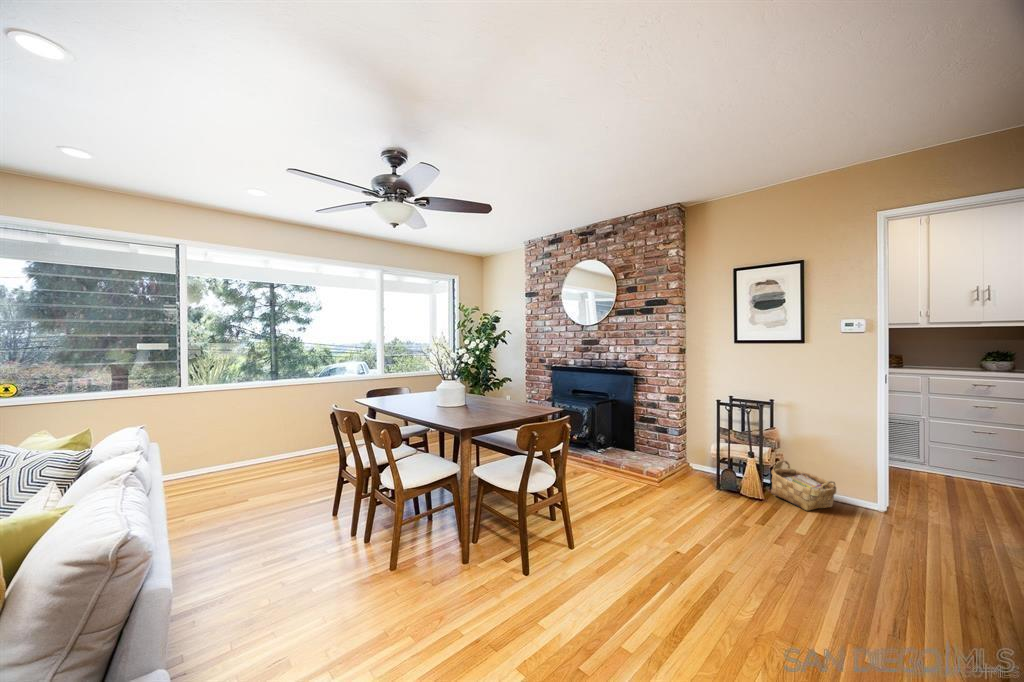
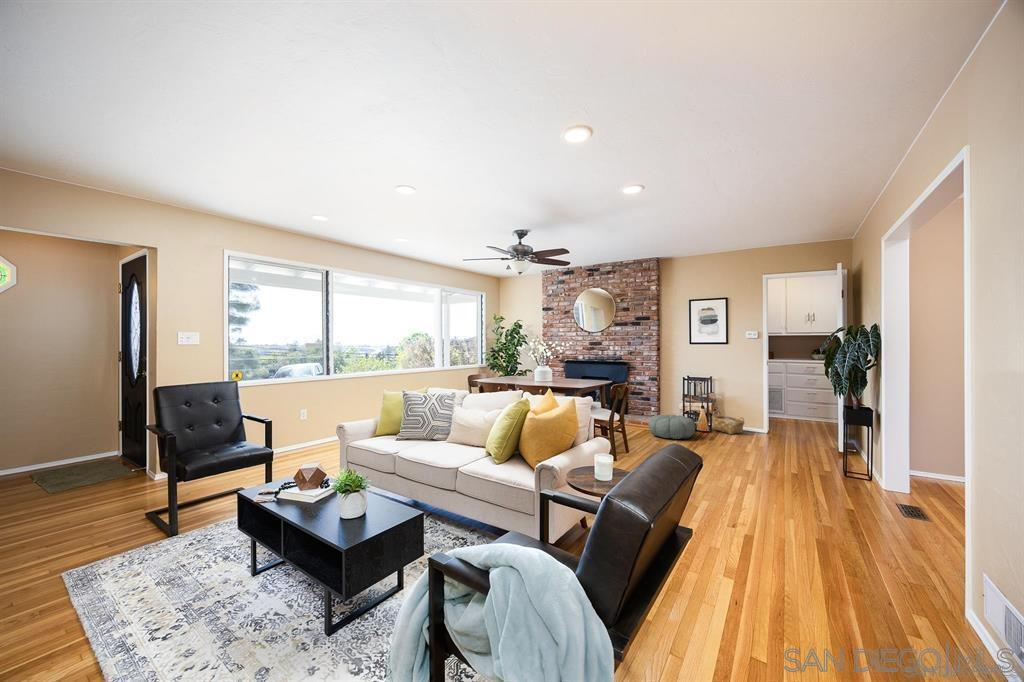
pouf: none [648,463,733,516] -> present [648,414,695,439]

